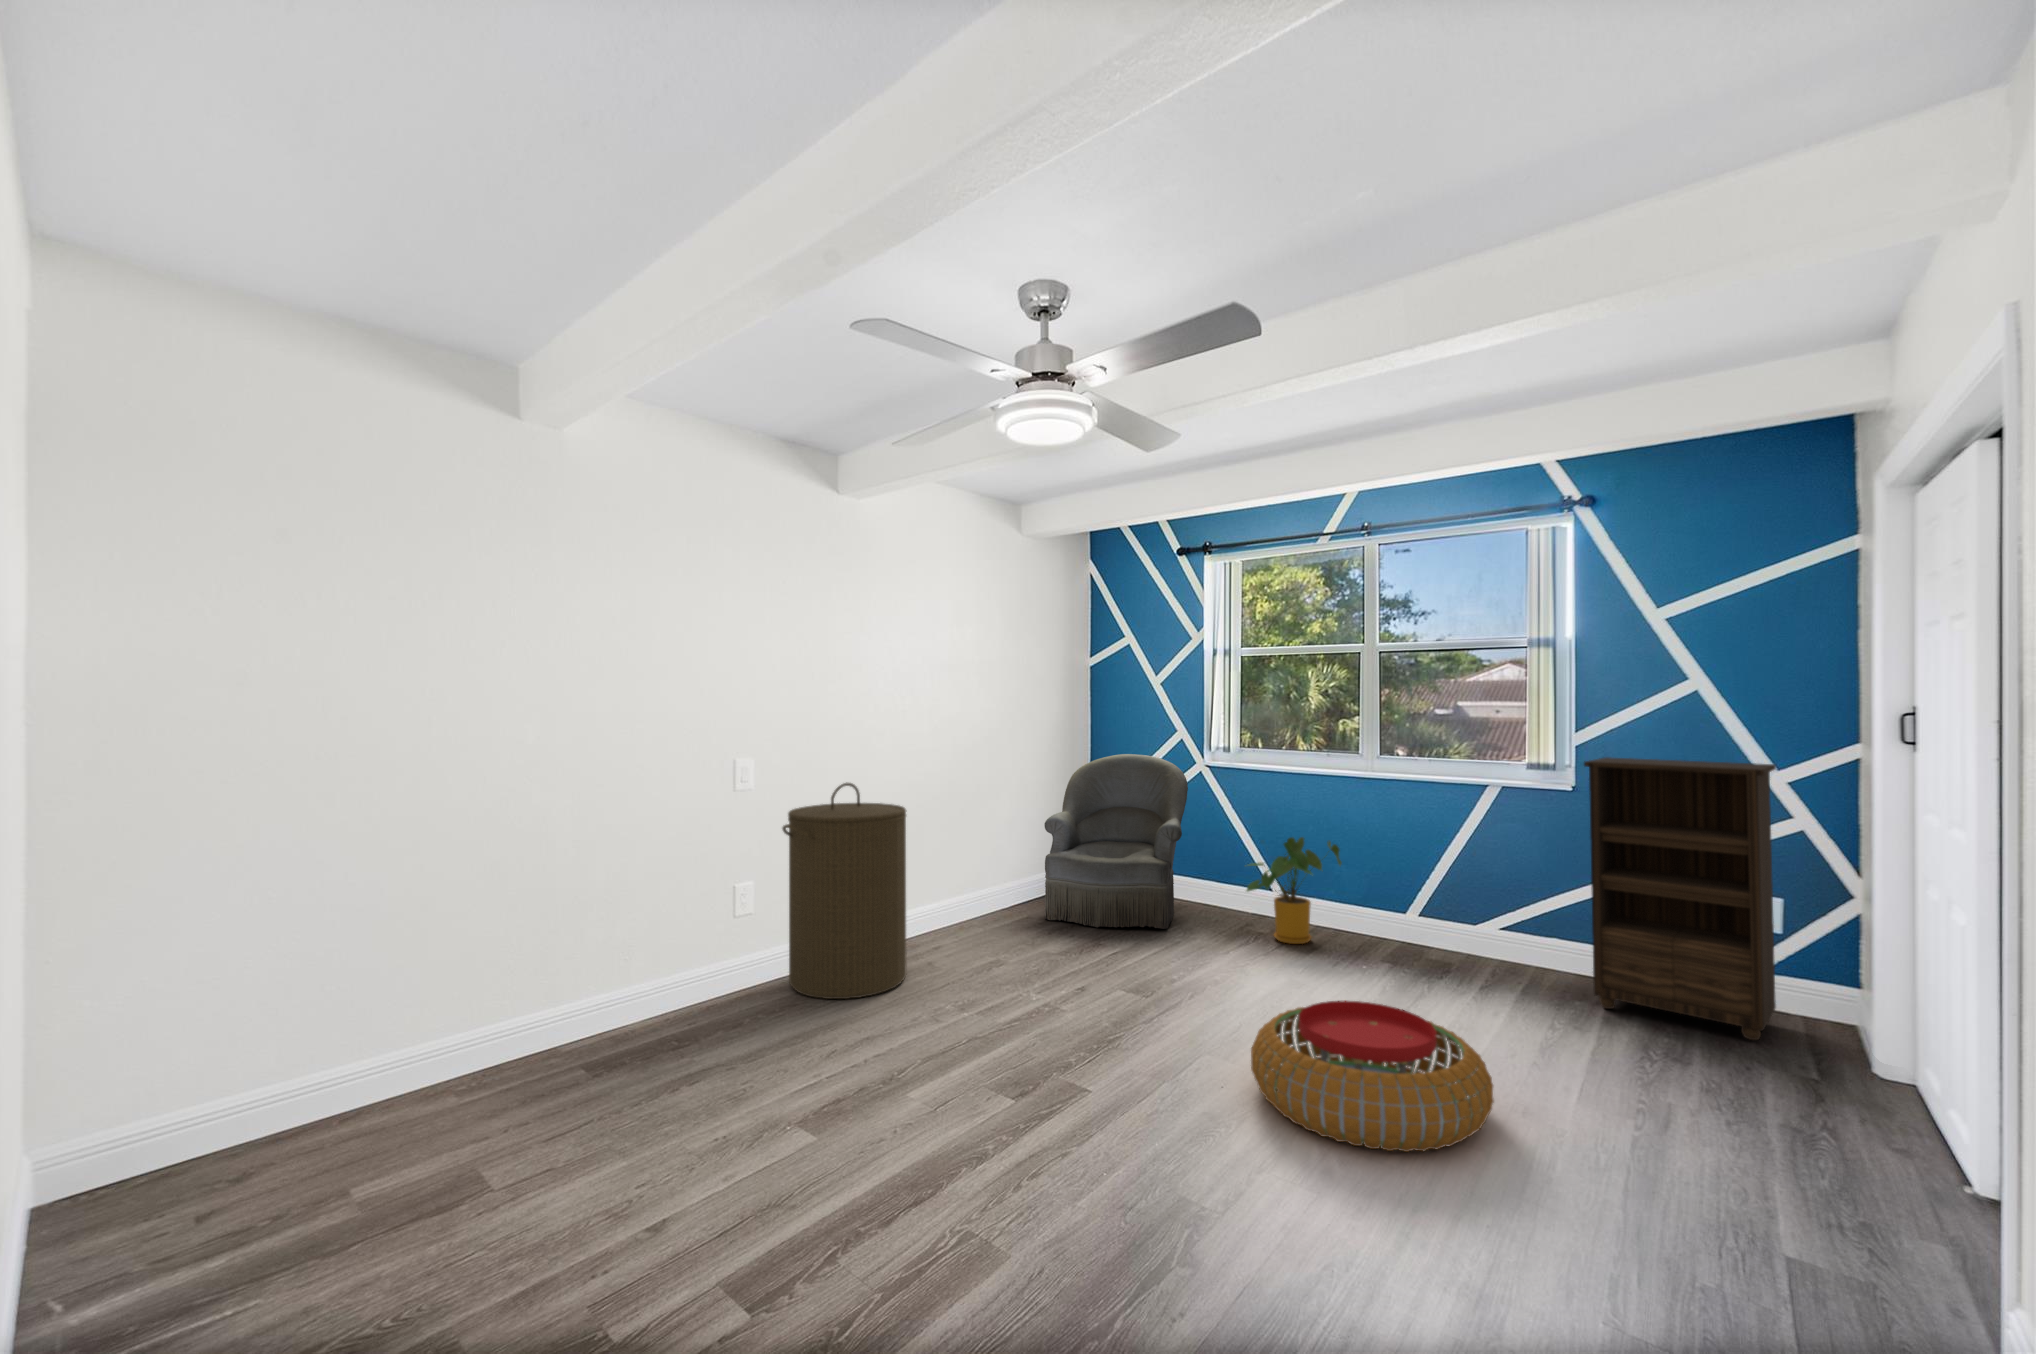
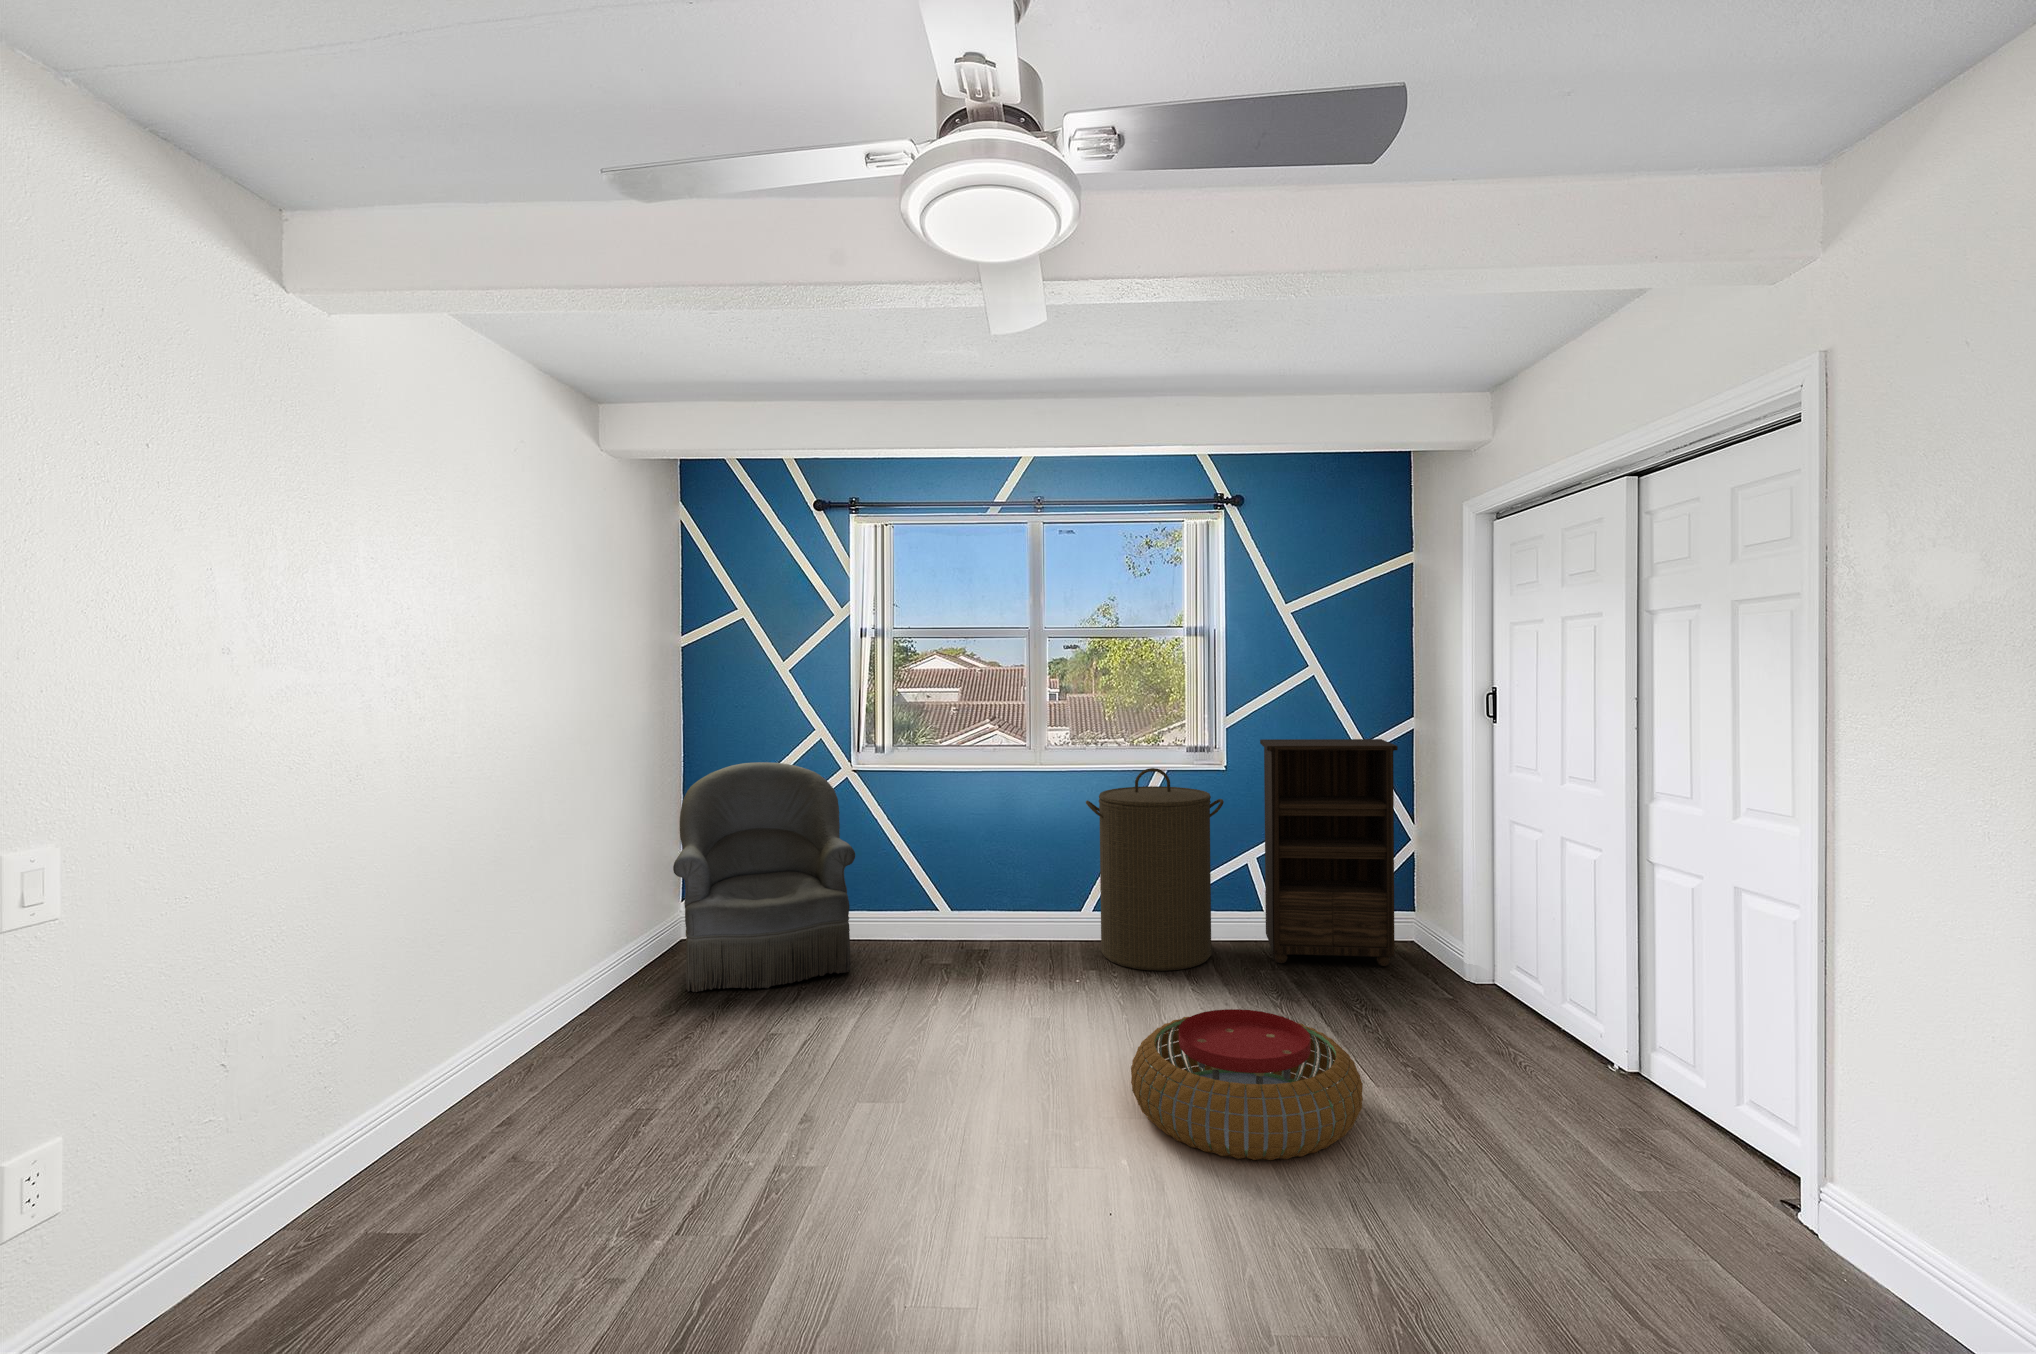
laundry hamper: present [782,783,906,999] -> present [1086,768,1224,971]
house plant: present [1247,837,1341,944] -> none [934,841,1023,960]

